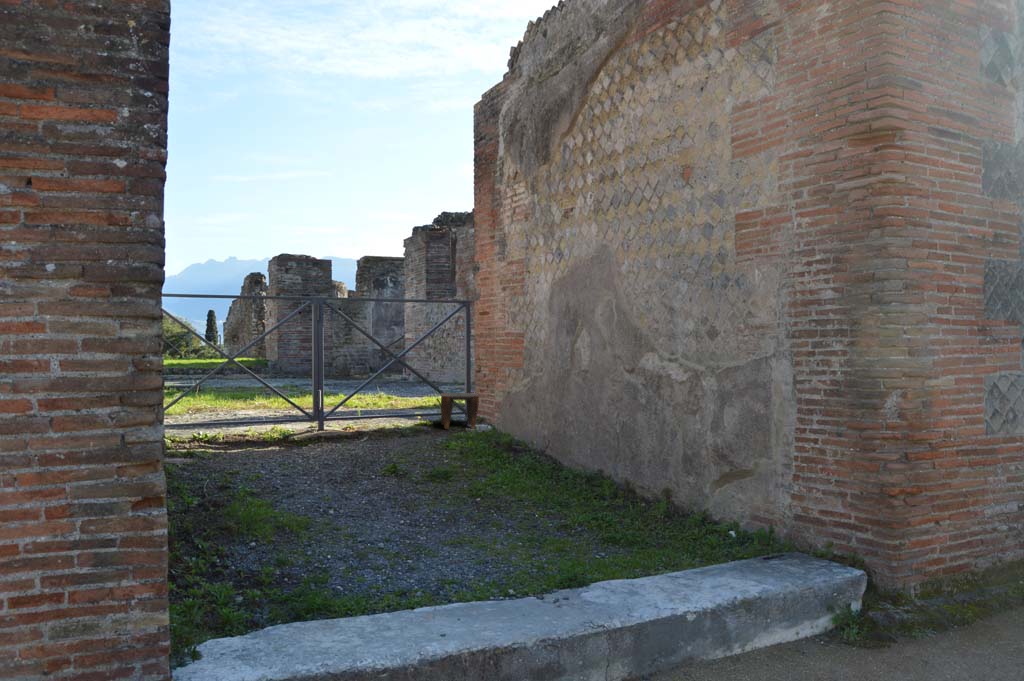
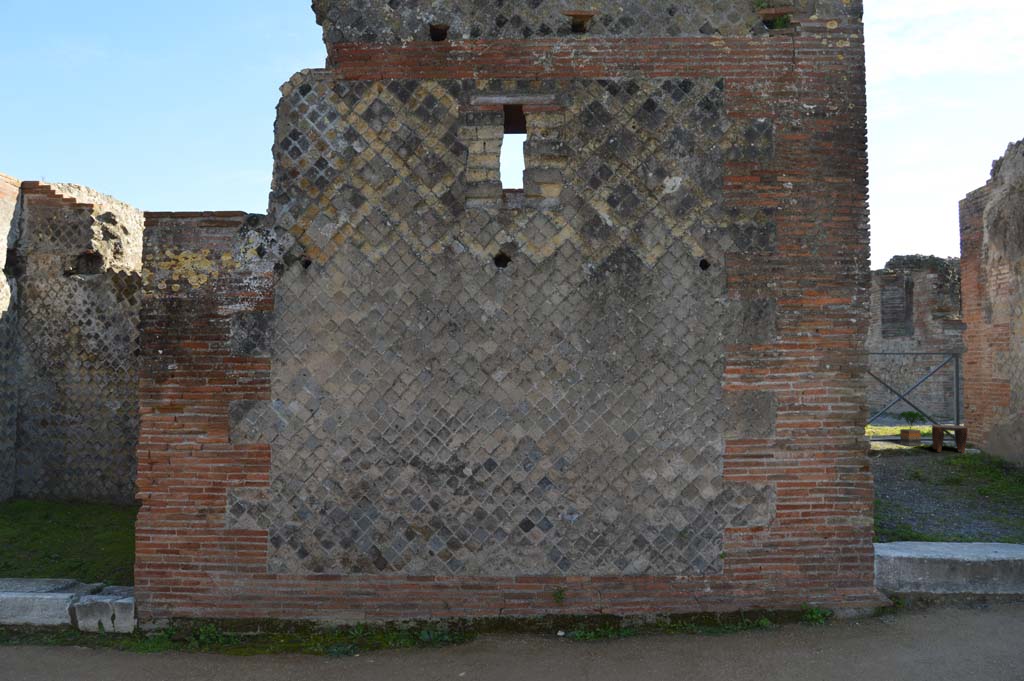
potted tree: none [404,376,438,422] -> present [898,411,926,446]

